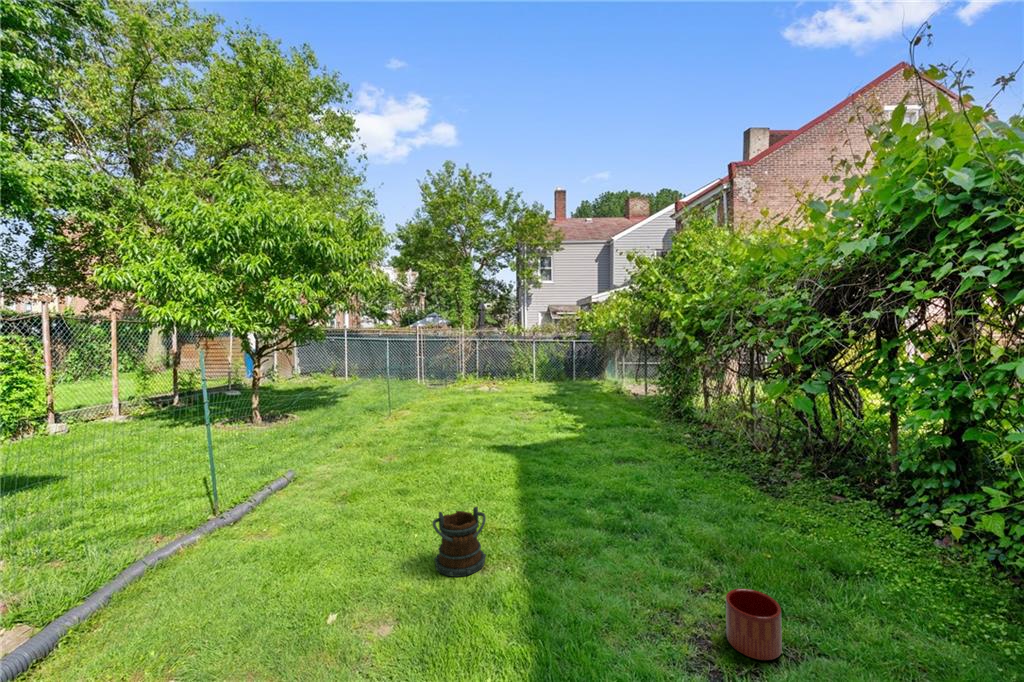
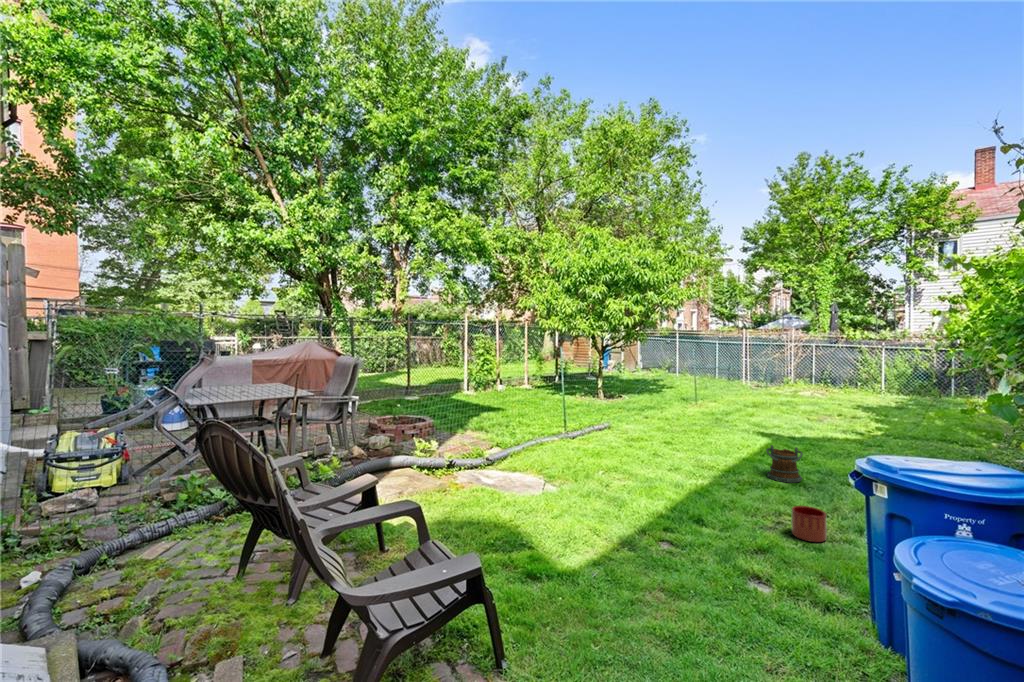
bucket: present [433,507,486,577] -> present [766,445,803,483]

